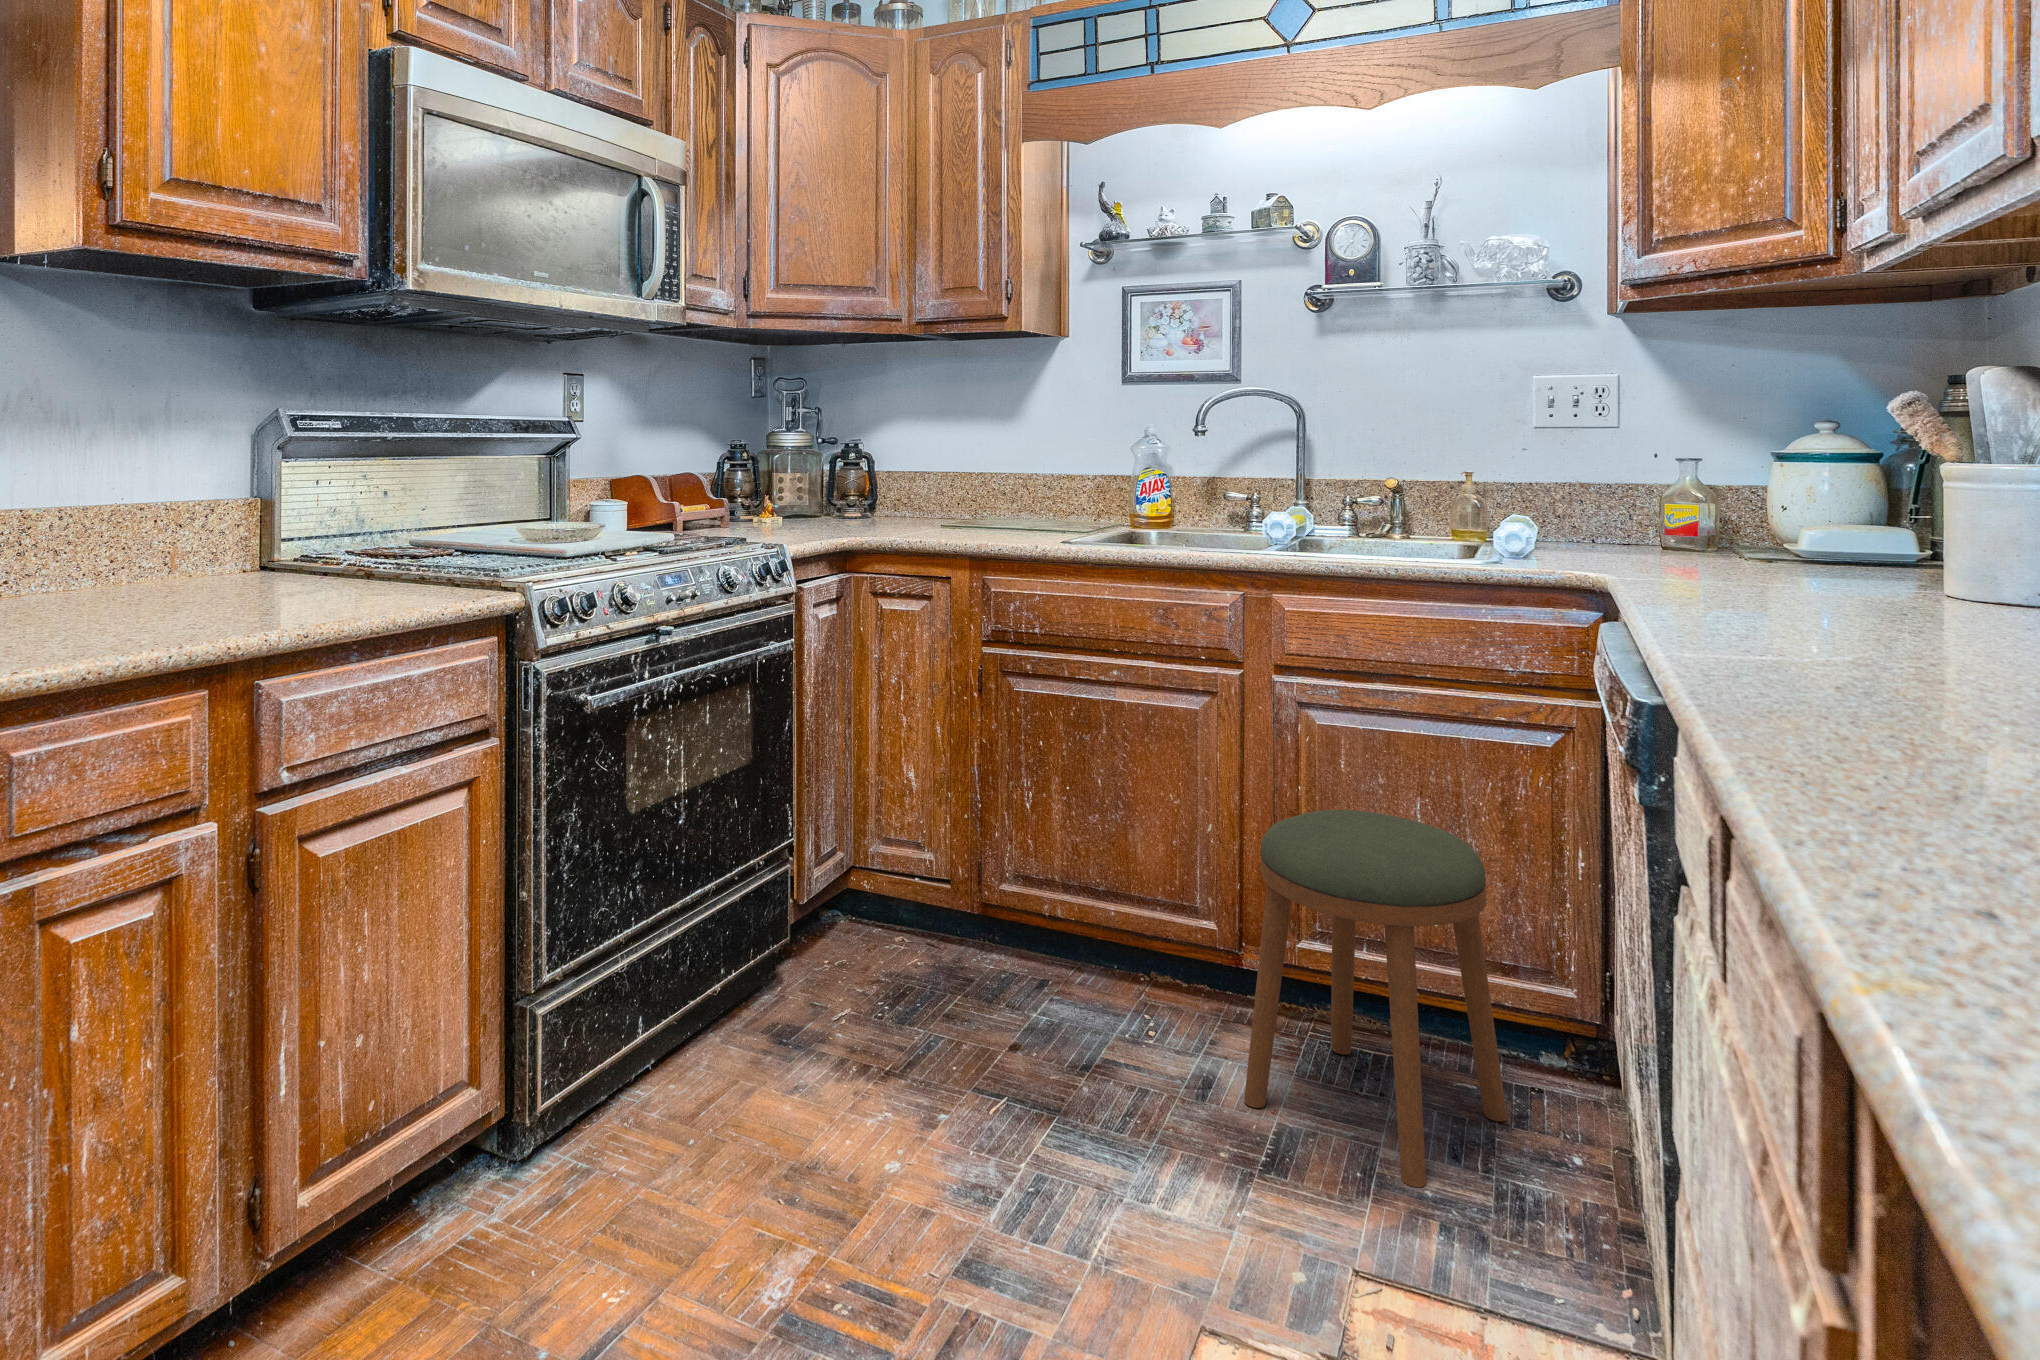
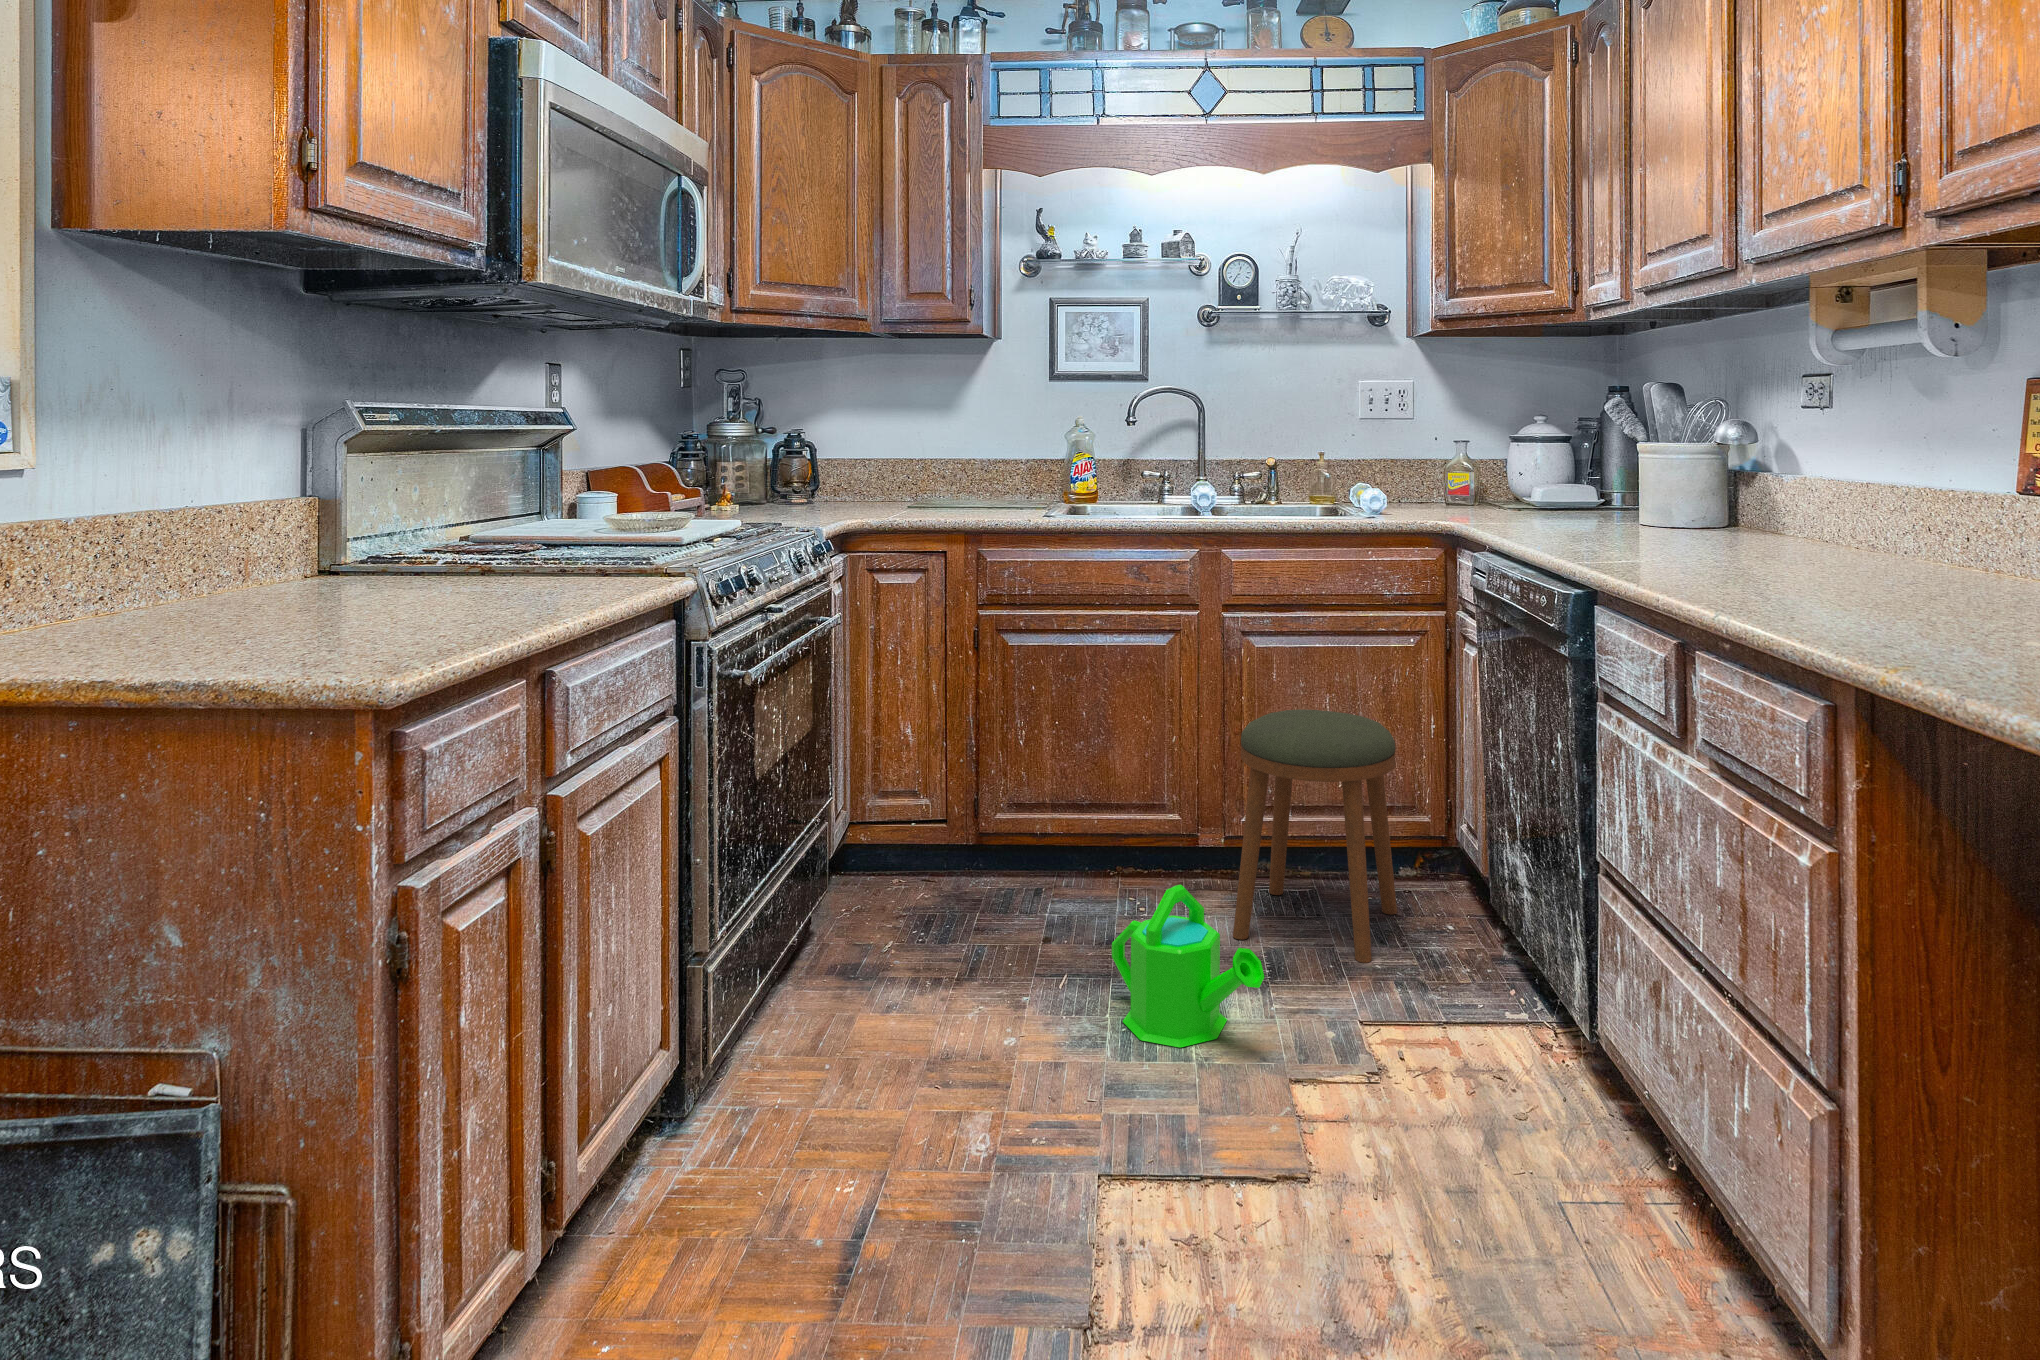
watering can: none [1029,1025,1186,1245] -> present [1112,885,1264,1048]

